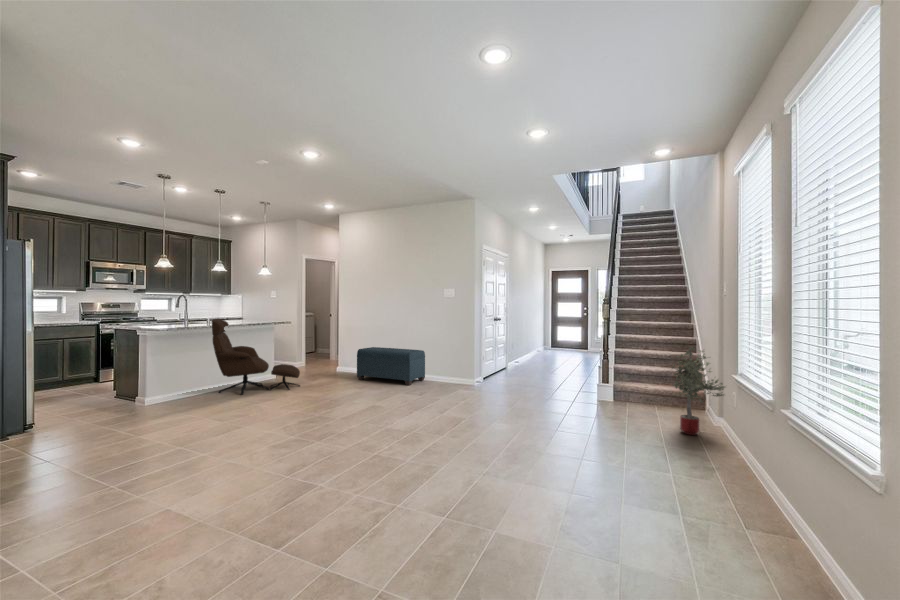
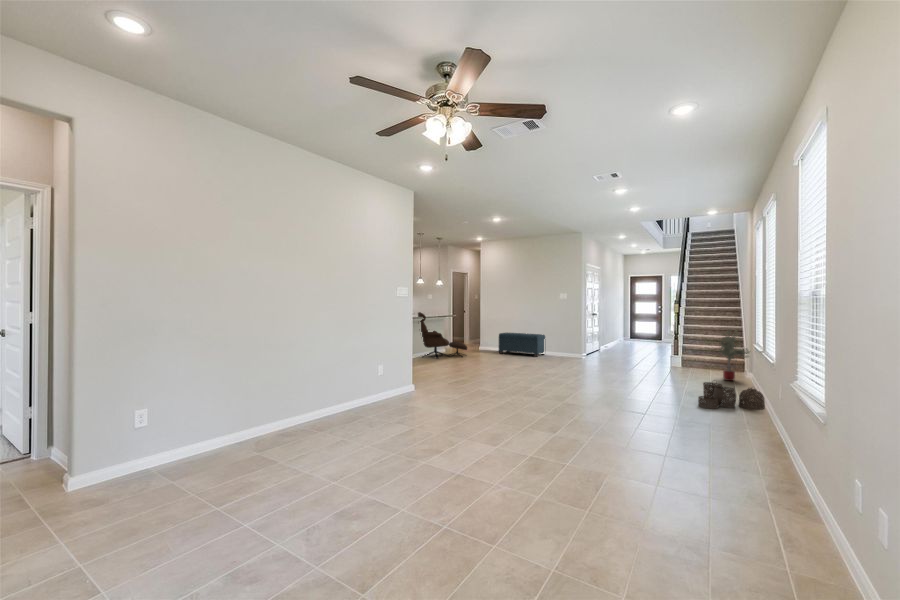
woven basket: none [658,467,803,560] -> present [698,382,765,410]

